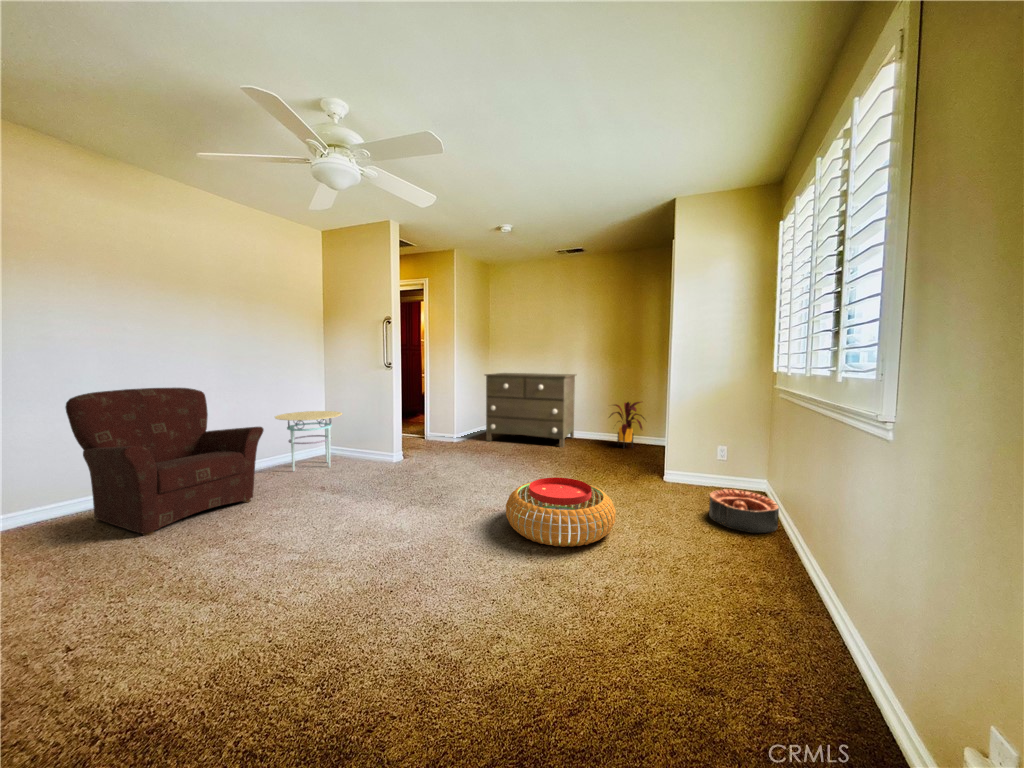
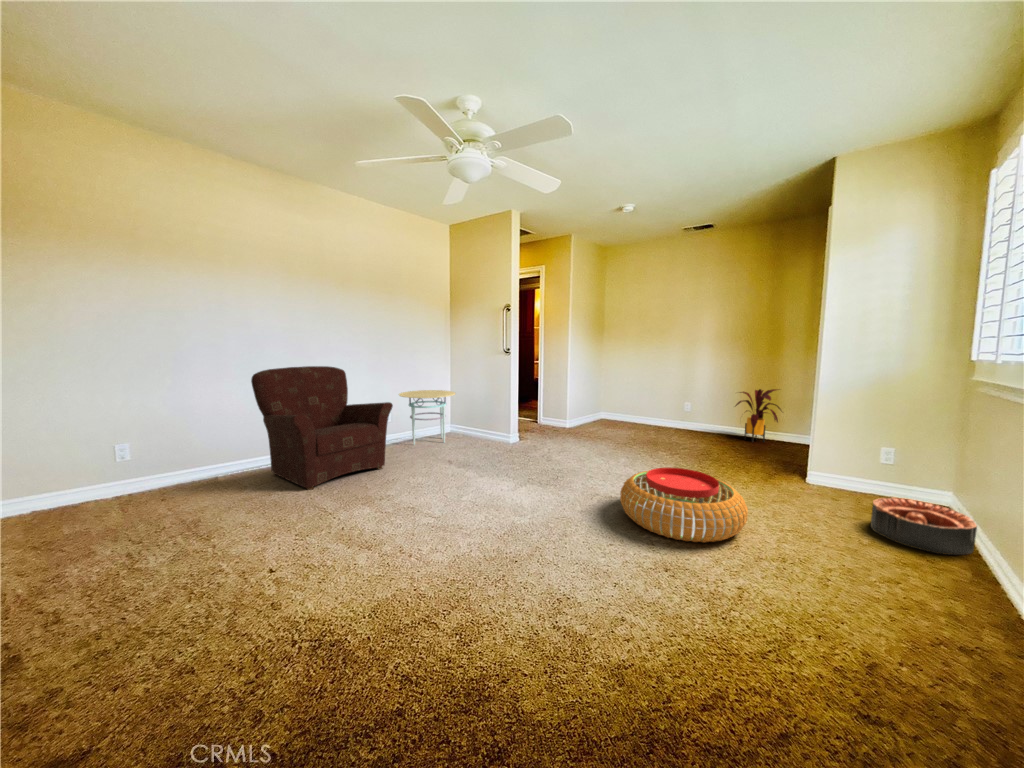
dresser: present [485,373,576,447] -> none [592,355,696,437]

